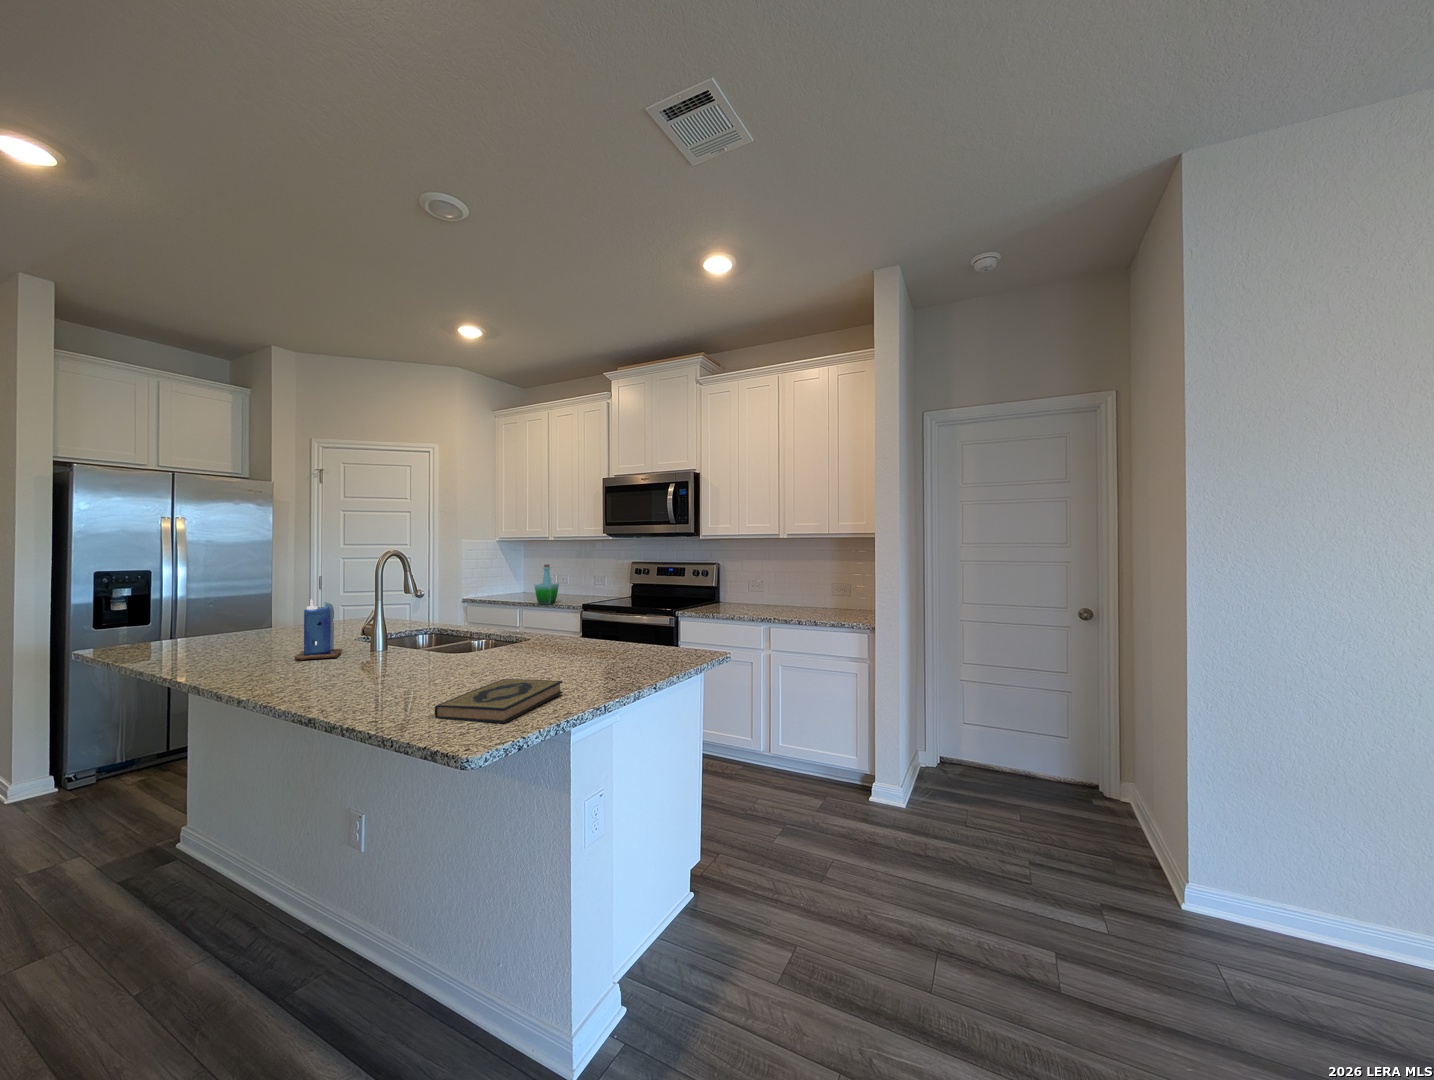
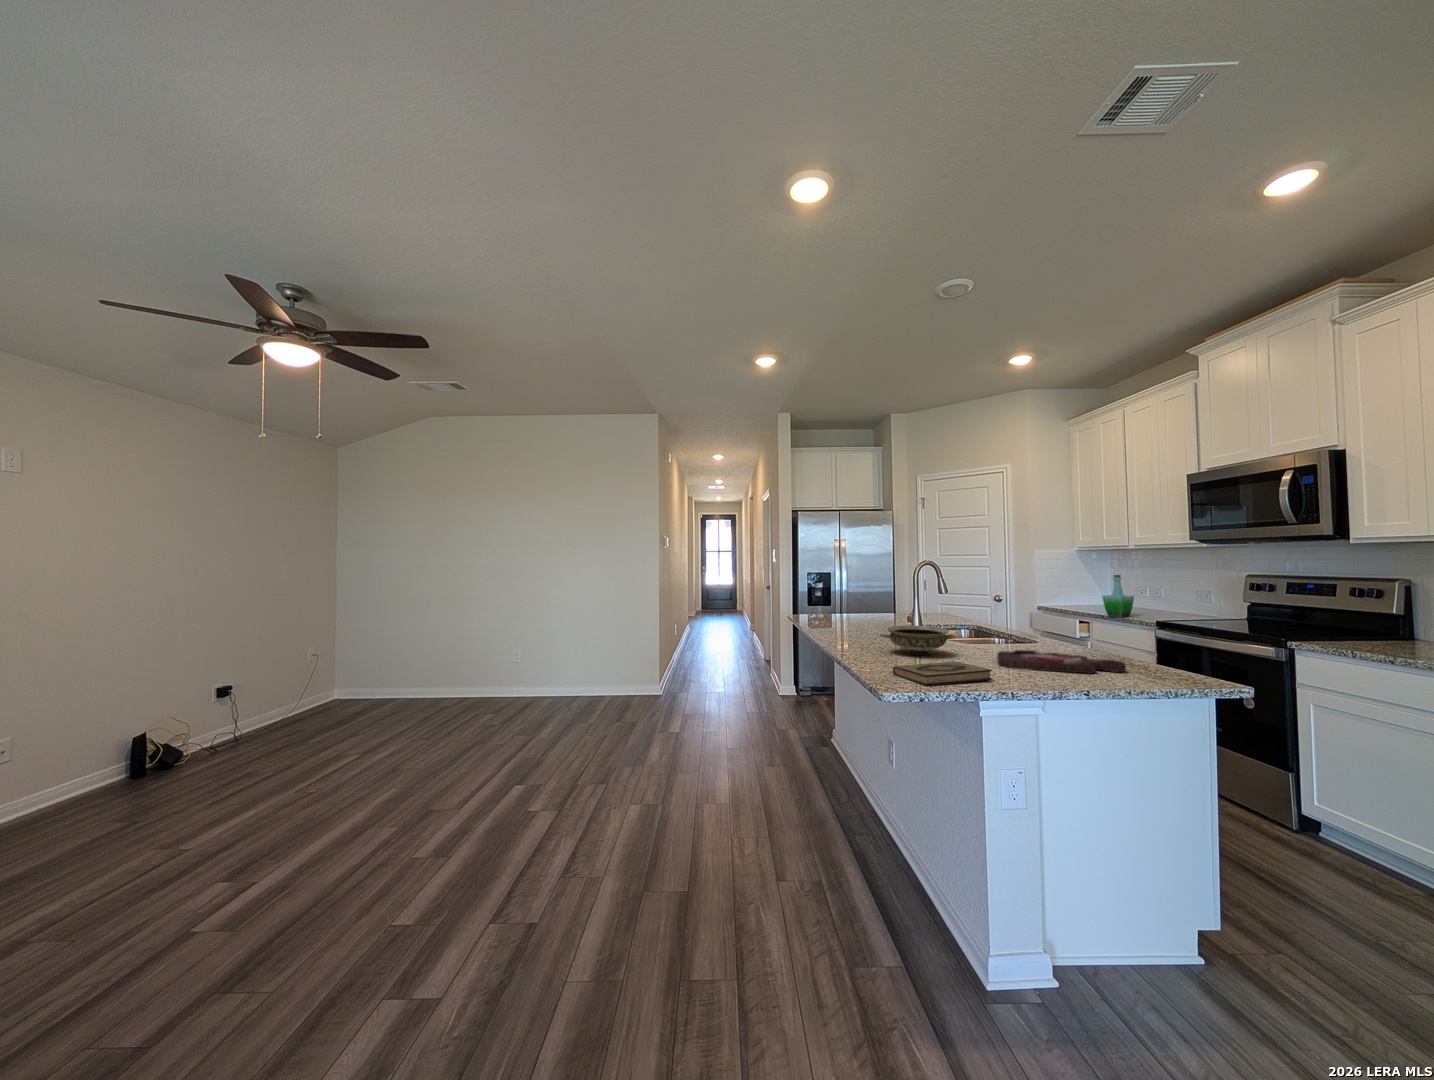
candle: present [295,599,342,660] -> none [864,595,893,635]
ceramic bowl: none [365,637,473,680] -> present [880,625,956,655]
cutting board: none [520,644,643,674] -> present [997,650,1126,673]

